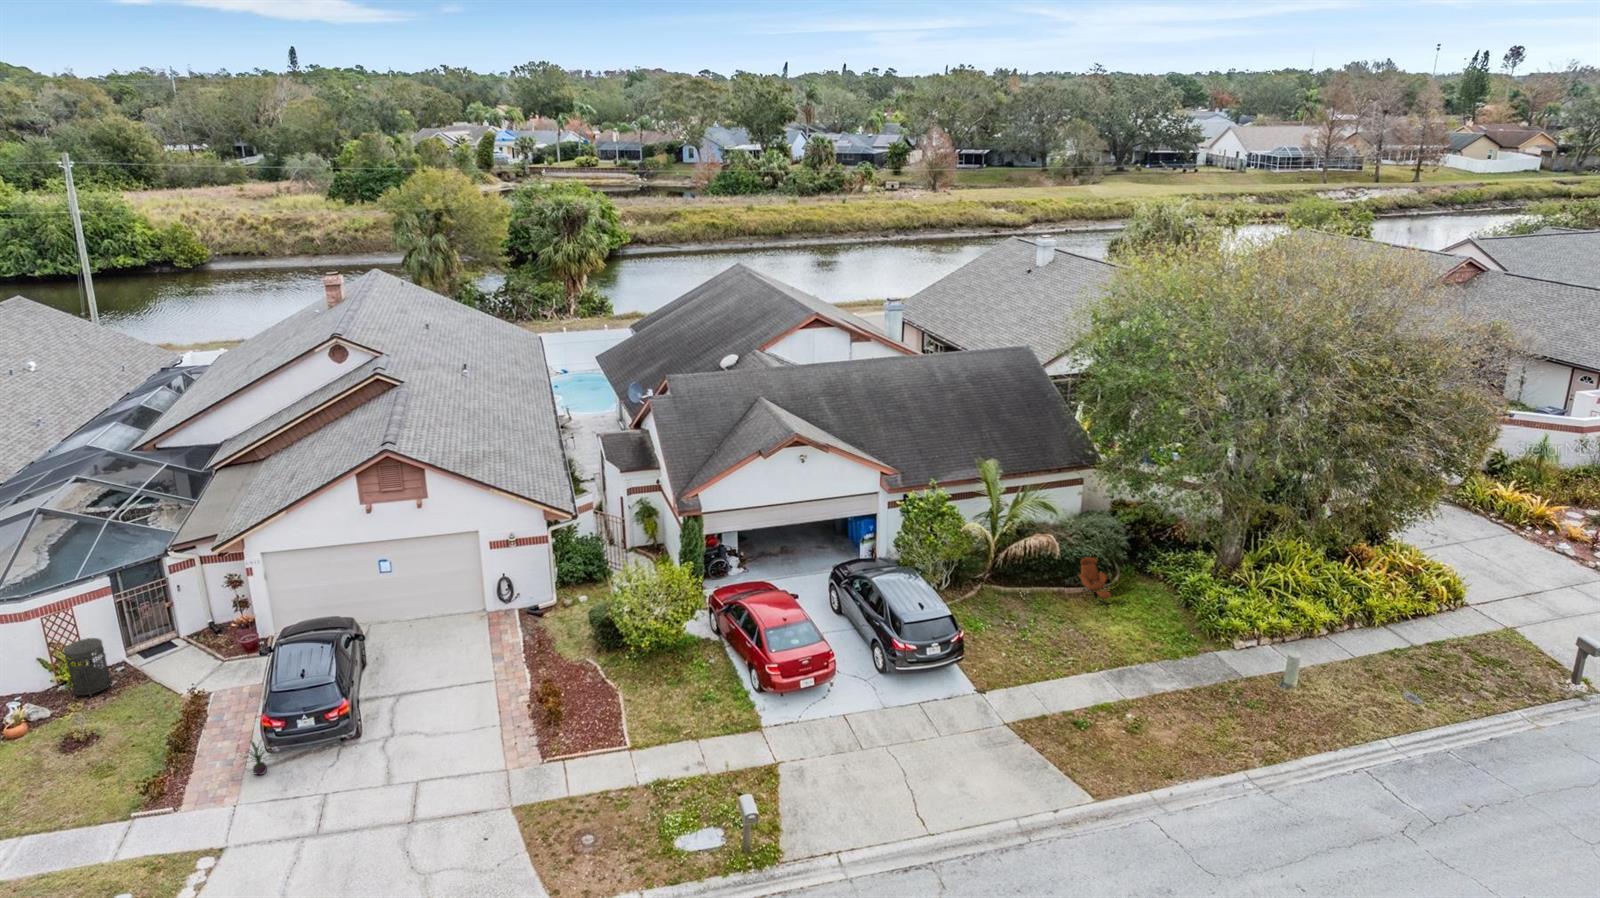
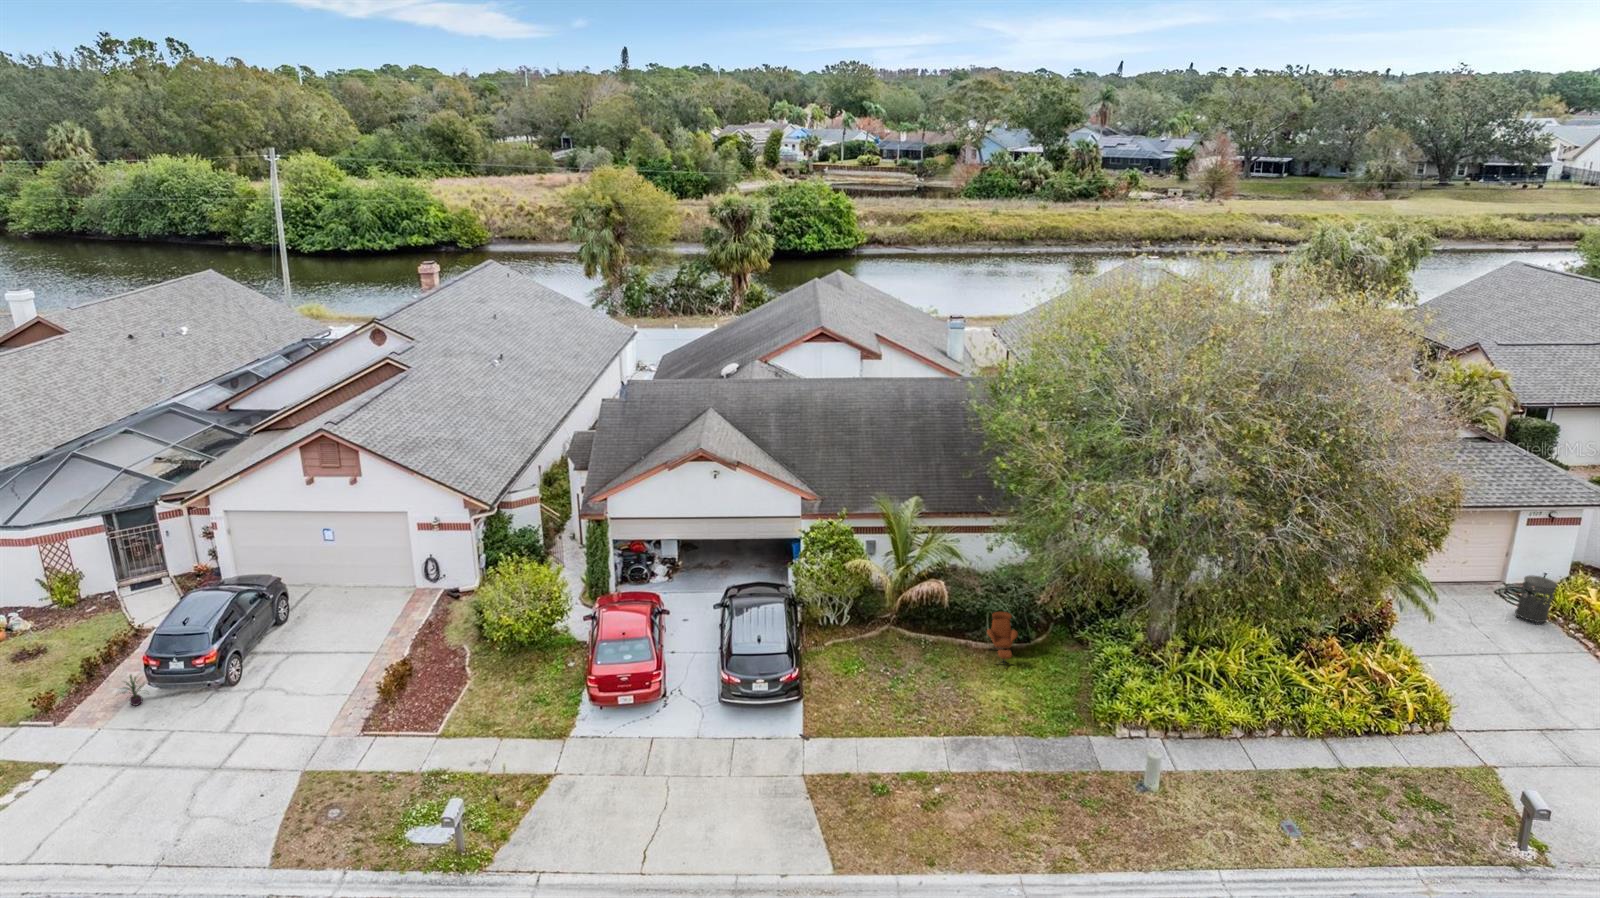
trash can: present [63,638,112,697] -> present [1515,575,1557,624]

